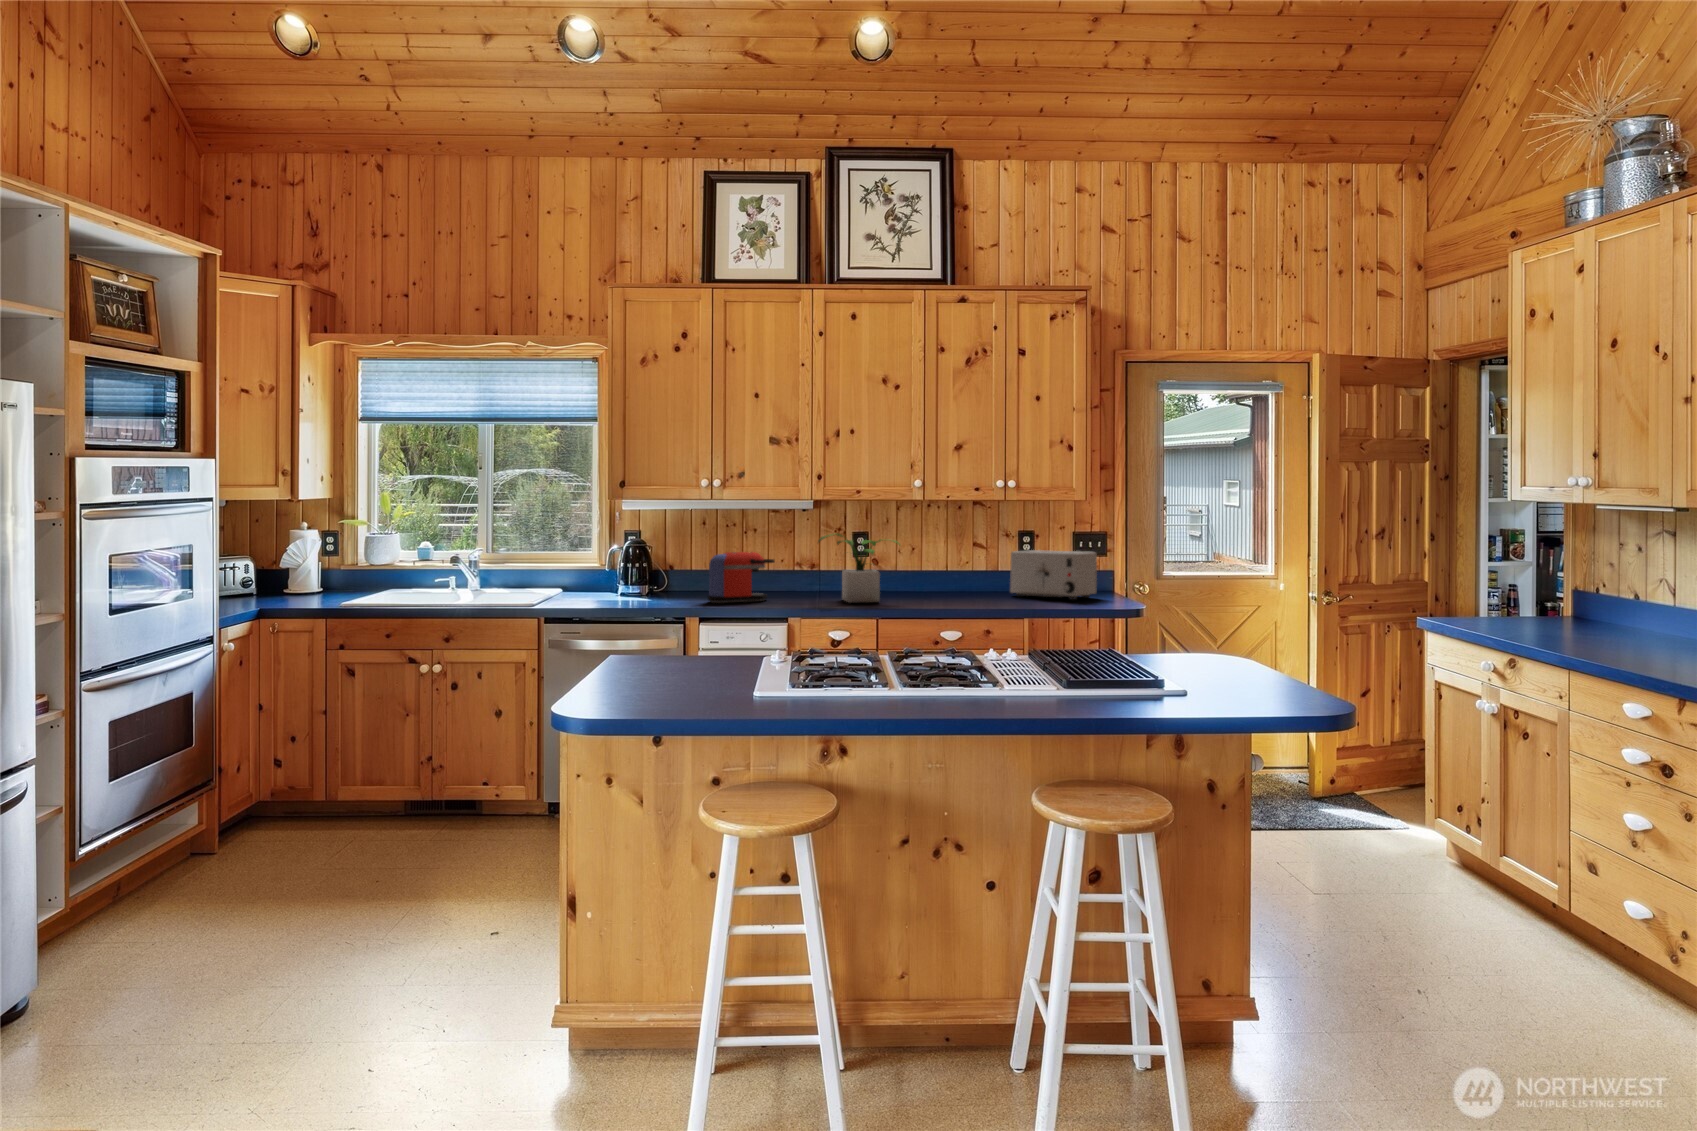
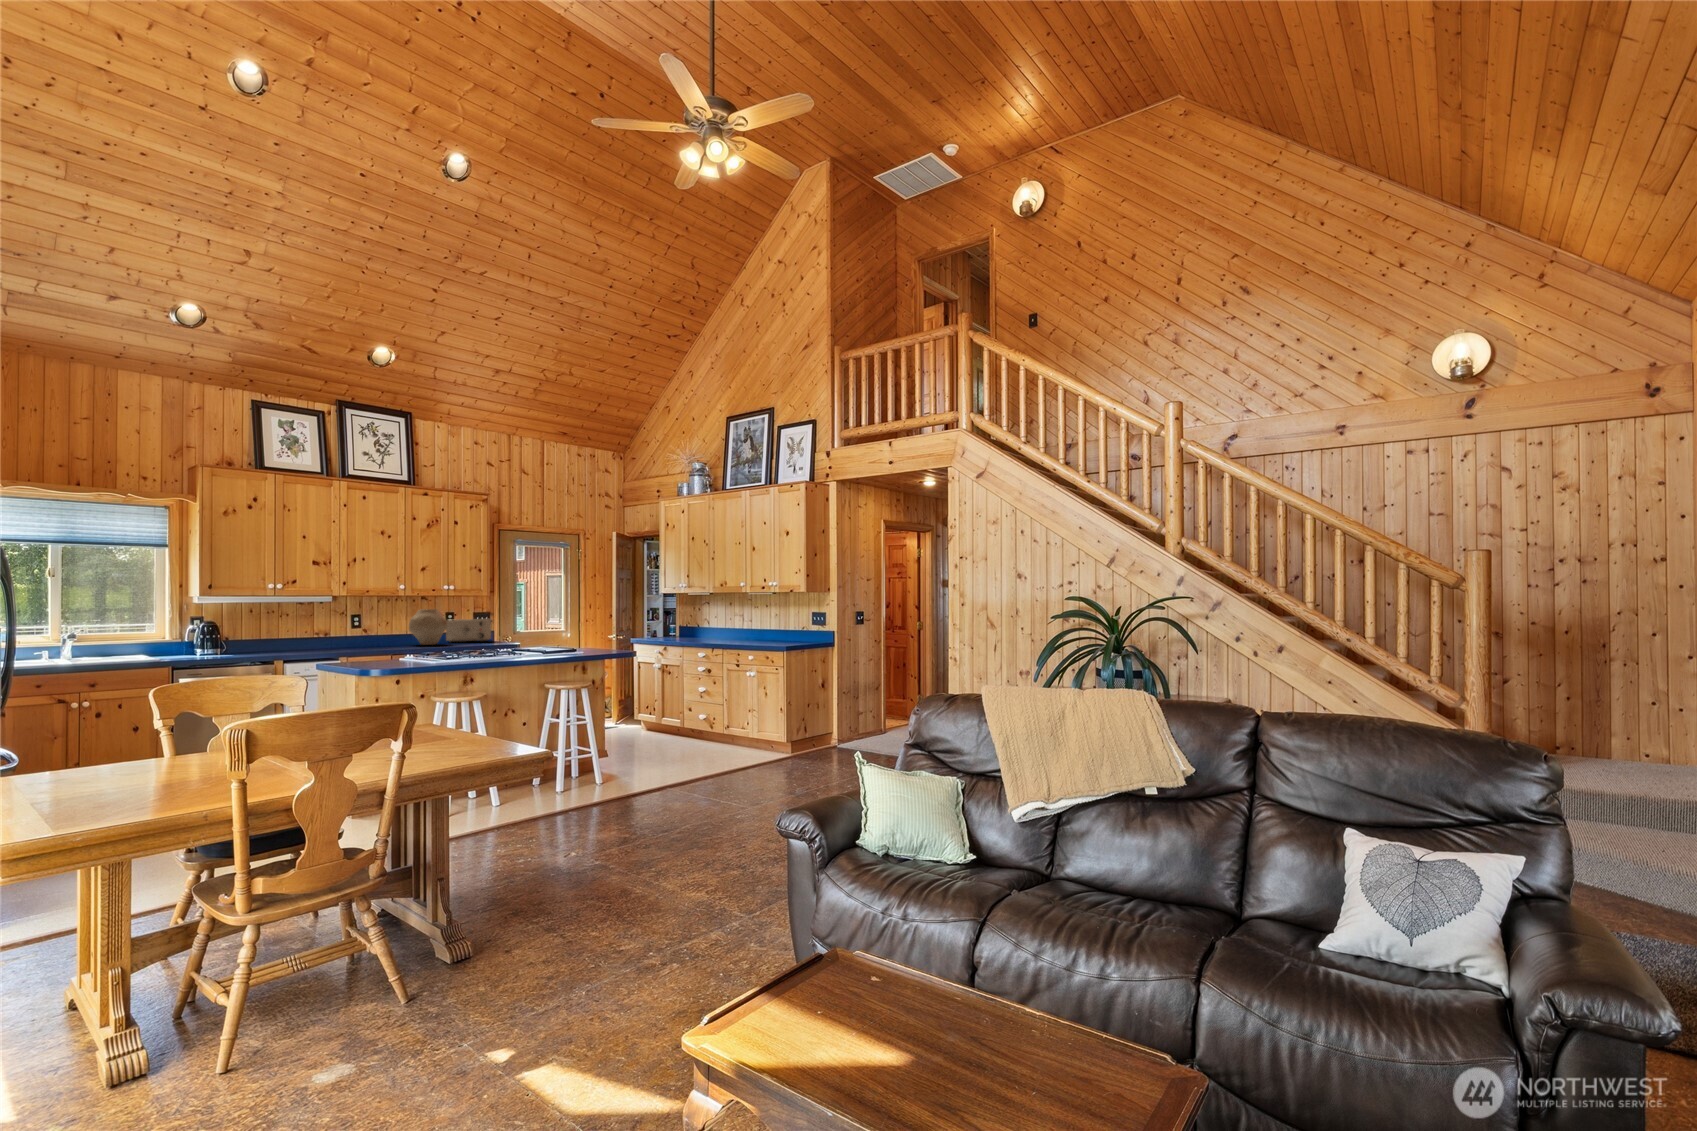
vase: none [932,531,999,602] -> present [409,609,447,645]
potted plant: present [818,534,899,602] -> none [348,611,395,648]
coffee maker: present [707,552,775,603] -> none [273,622,314,651]

